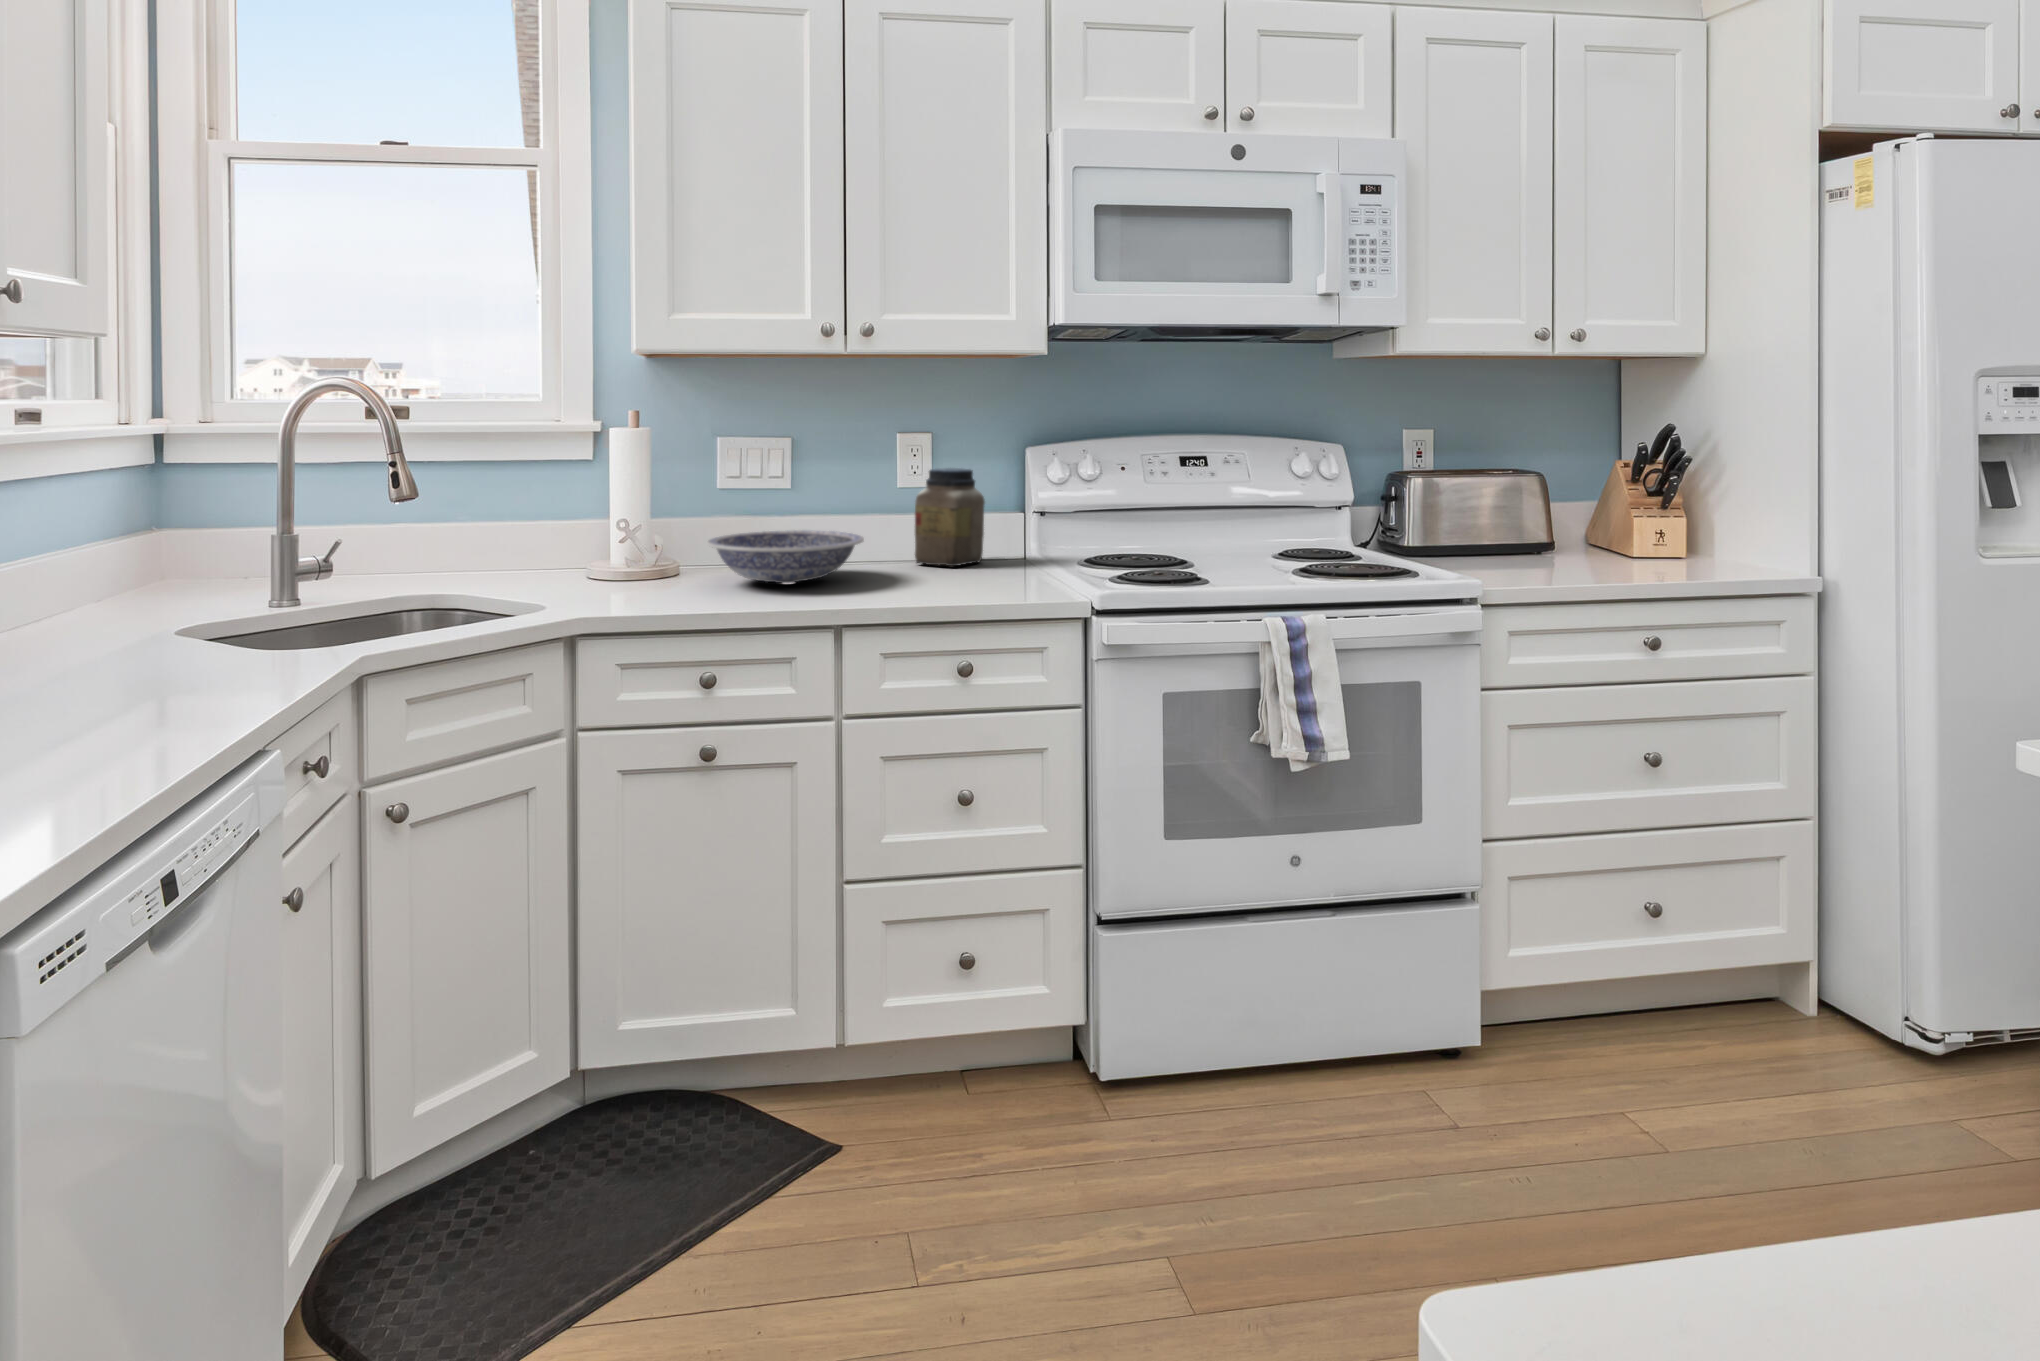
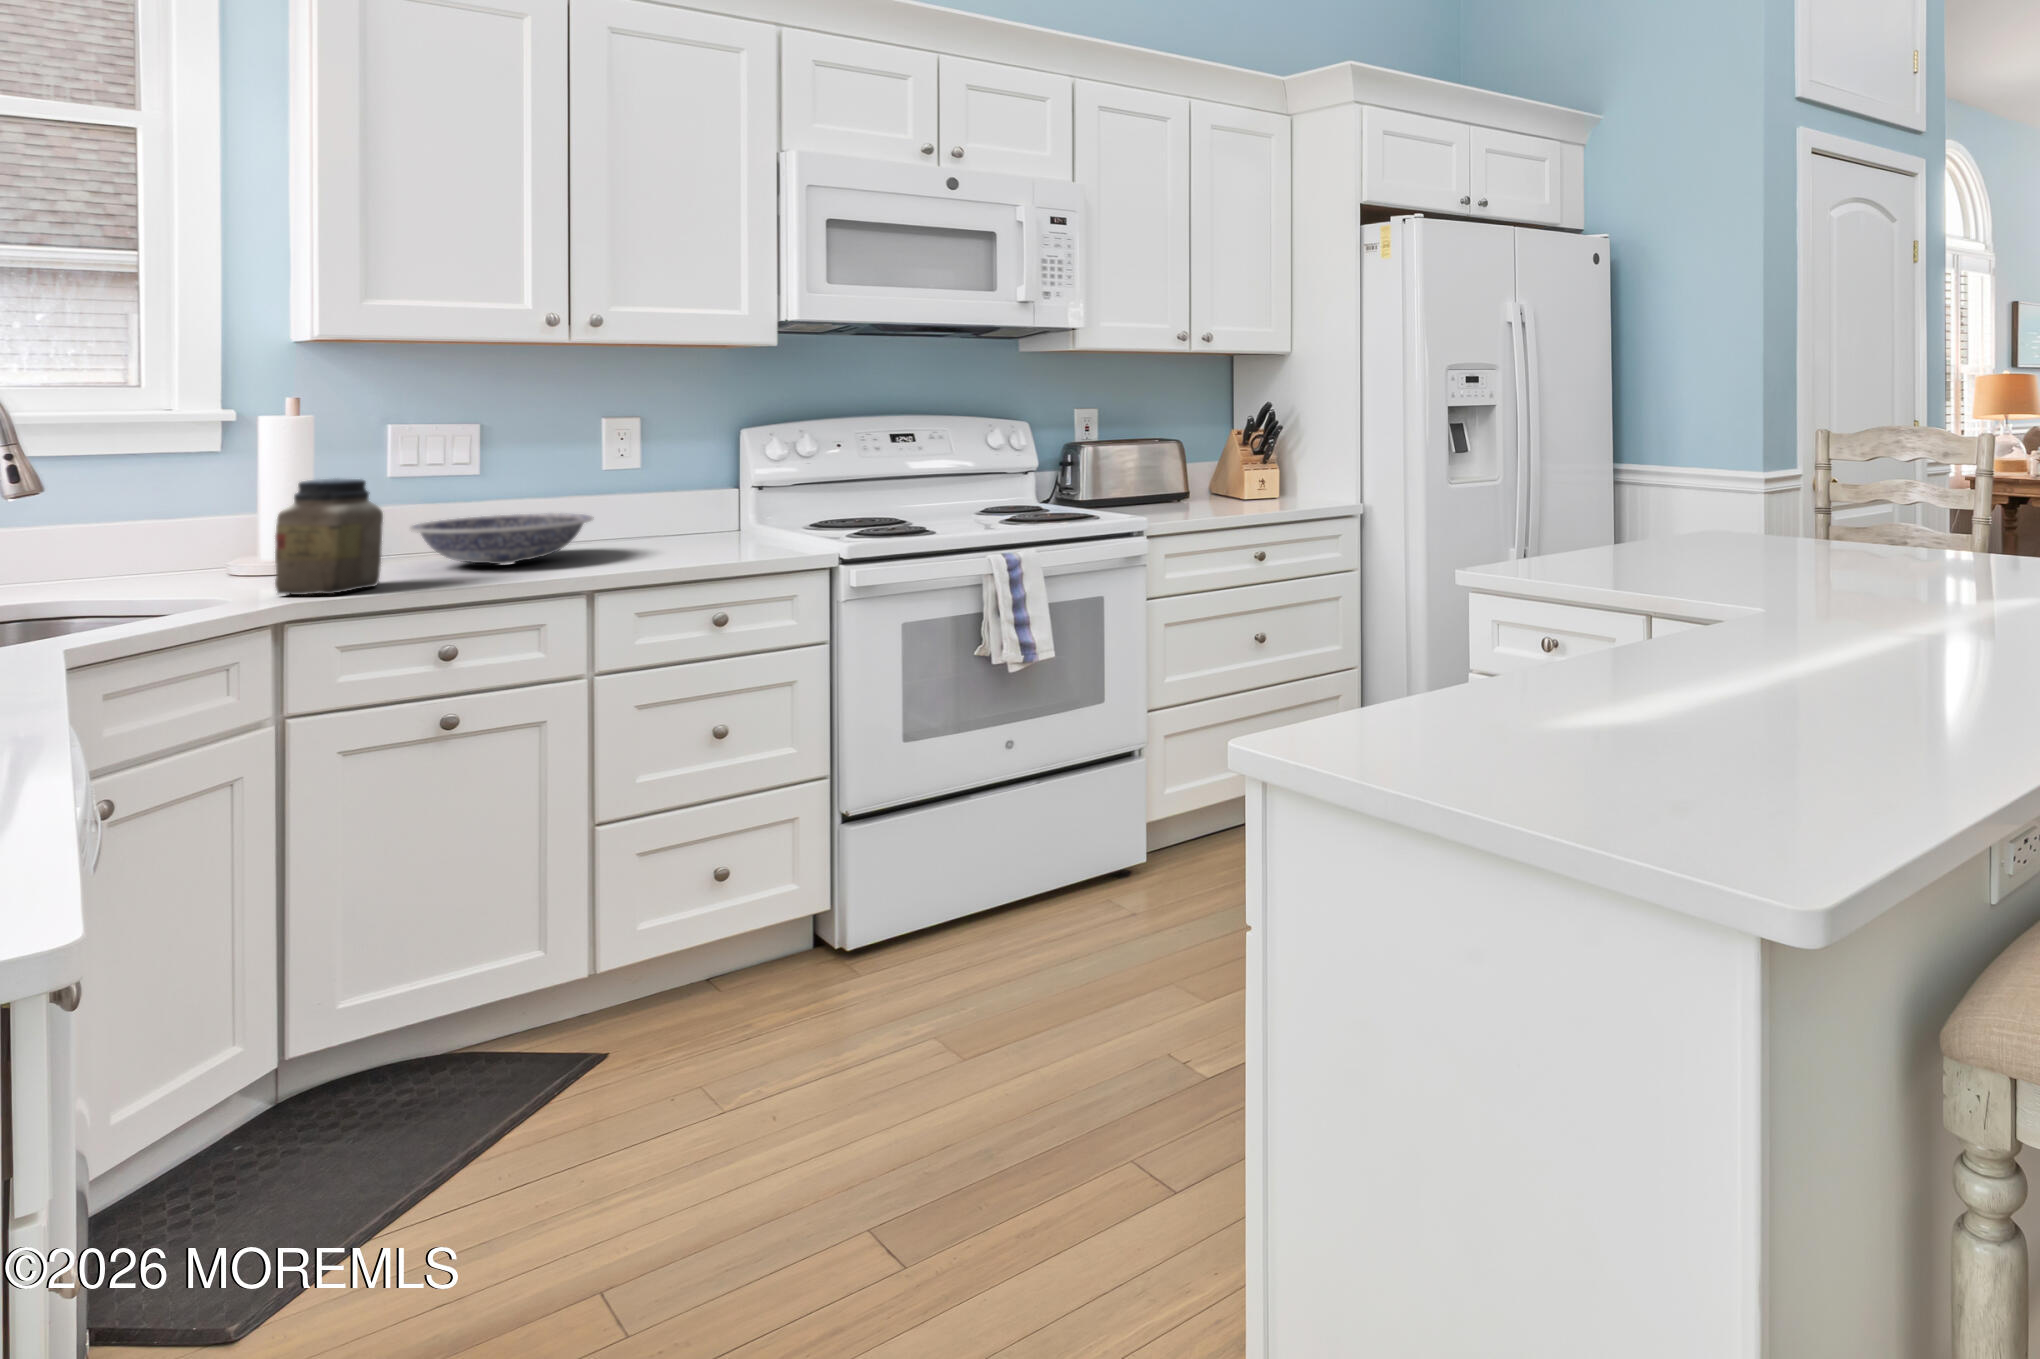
jar: present [915,468,985,566] -> present [275,478,383,595]

